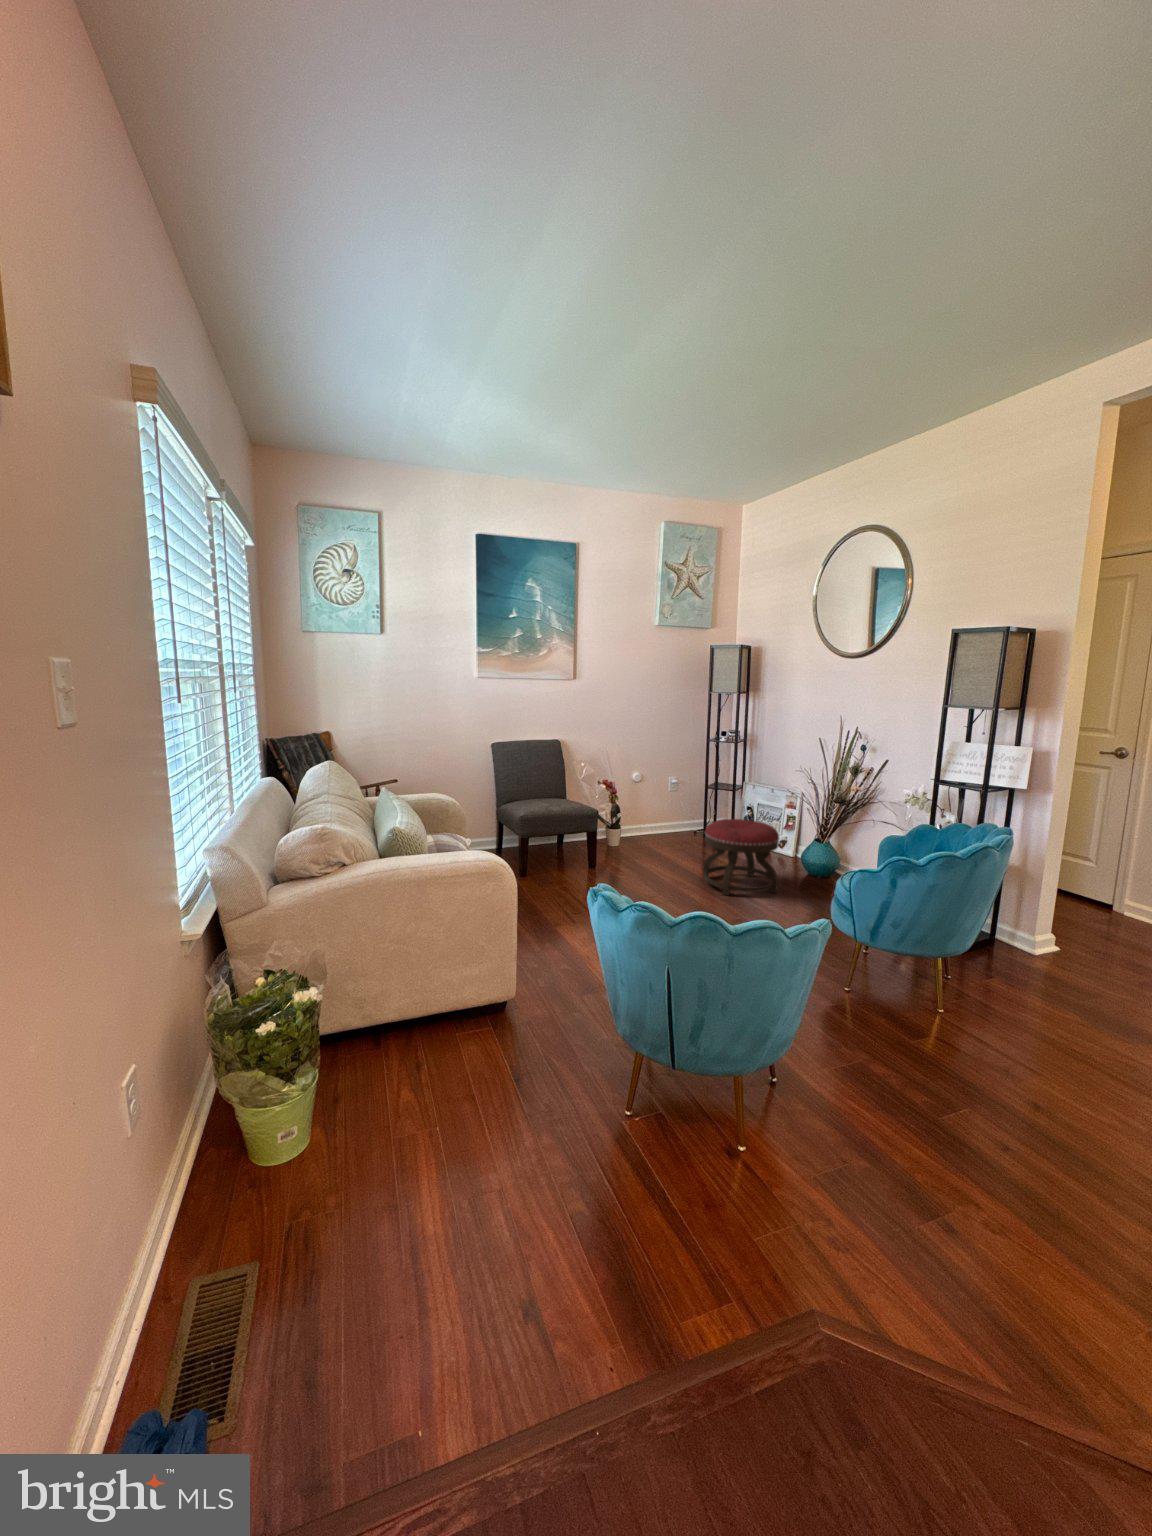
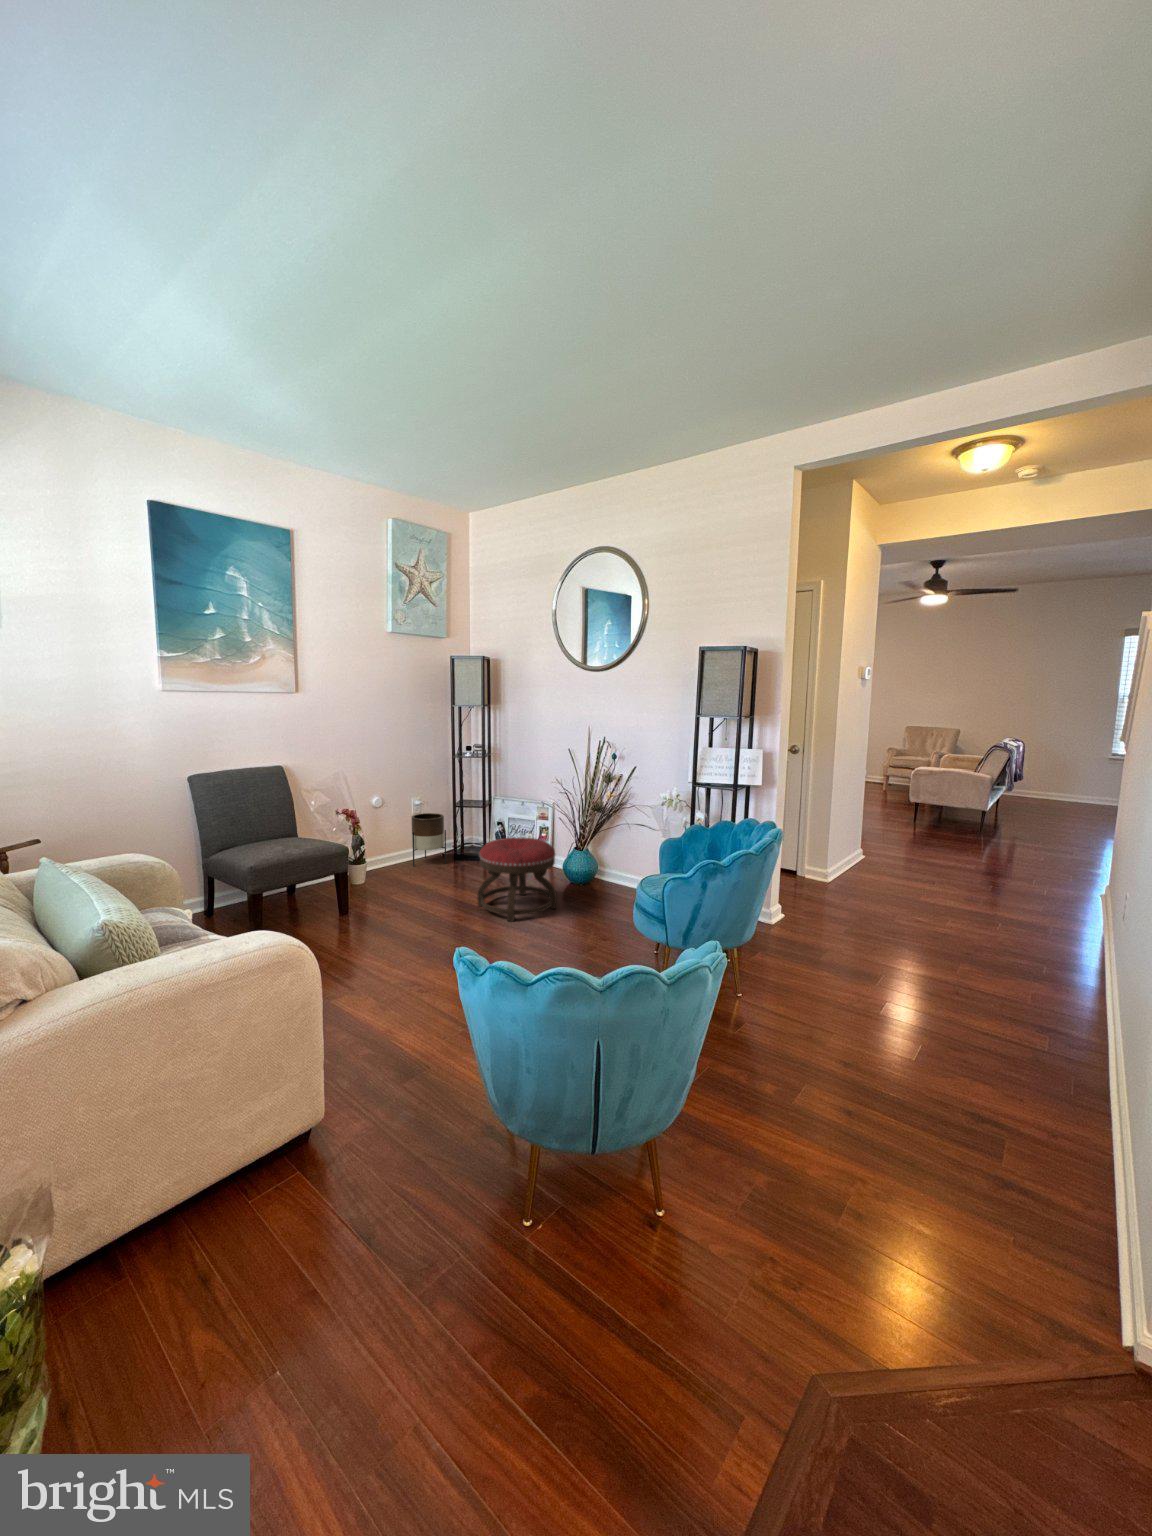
planter: none [664,792,696,840] -> present [412,813,446,867]

